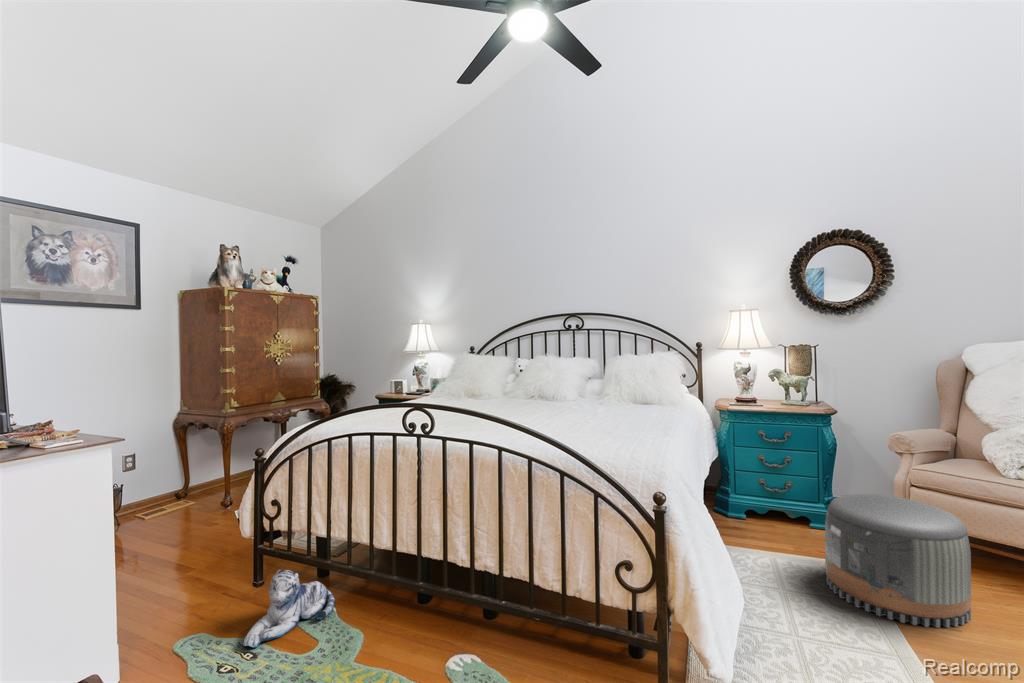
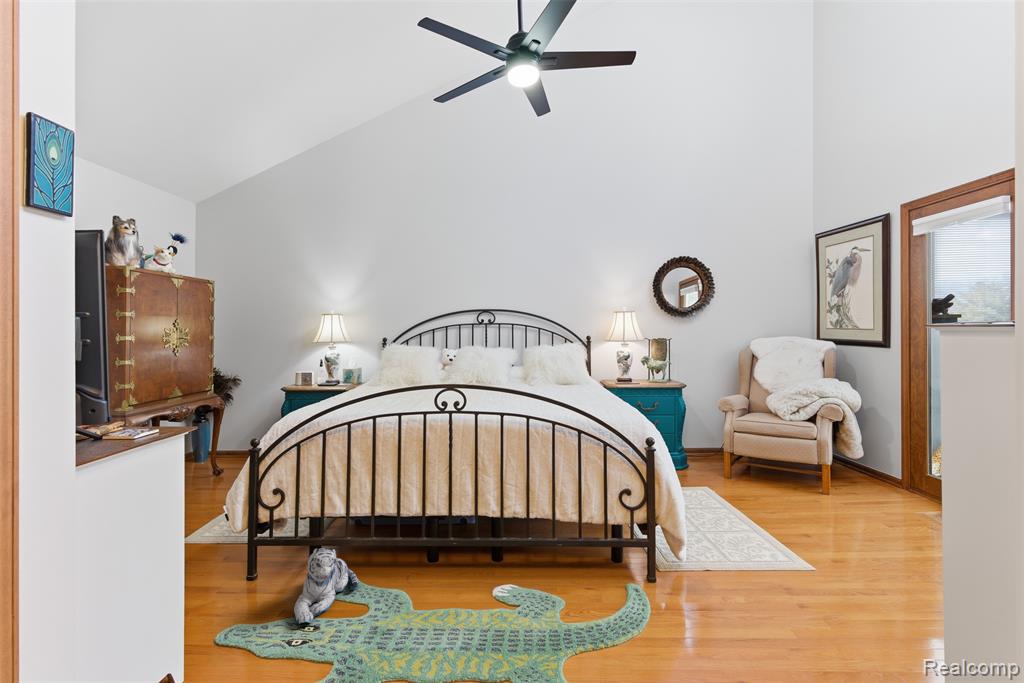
pouf: present [825,494,971,628] -> none [697,438,780,514]

